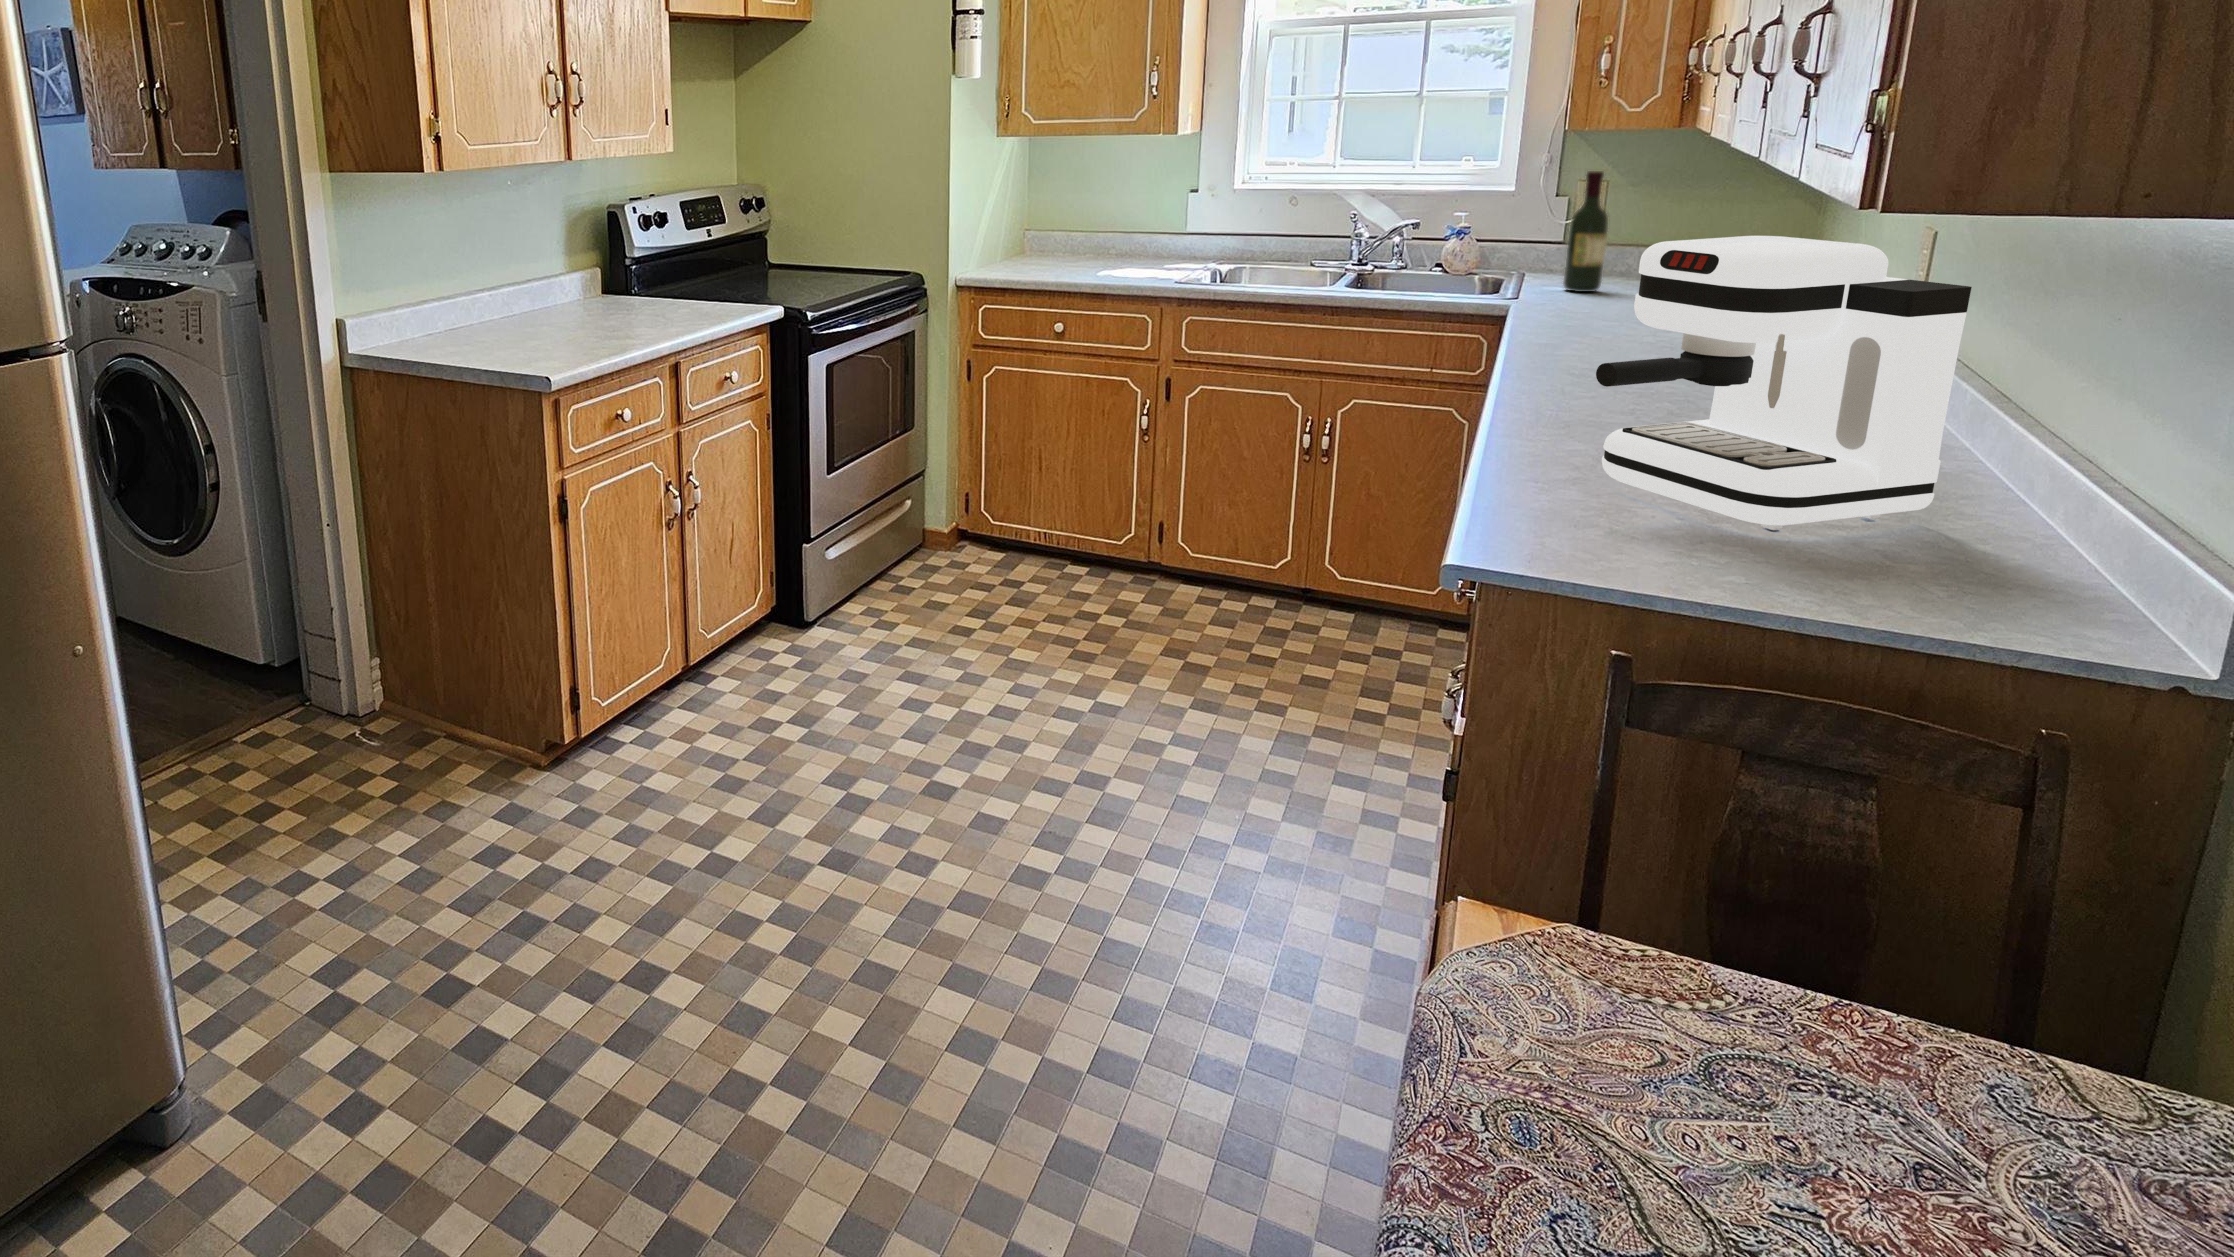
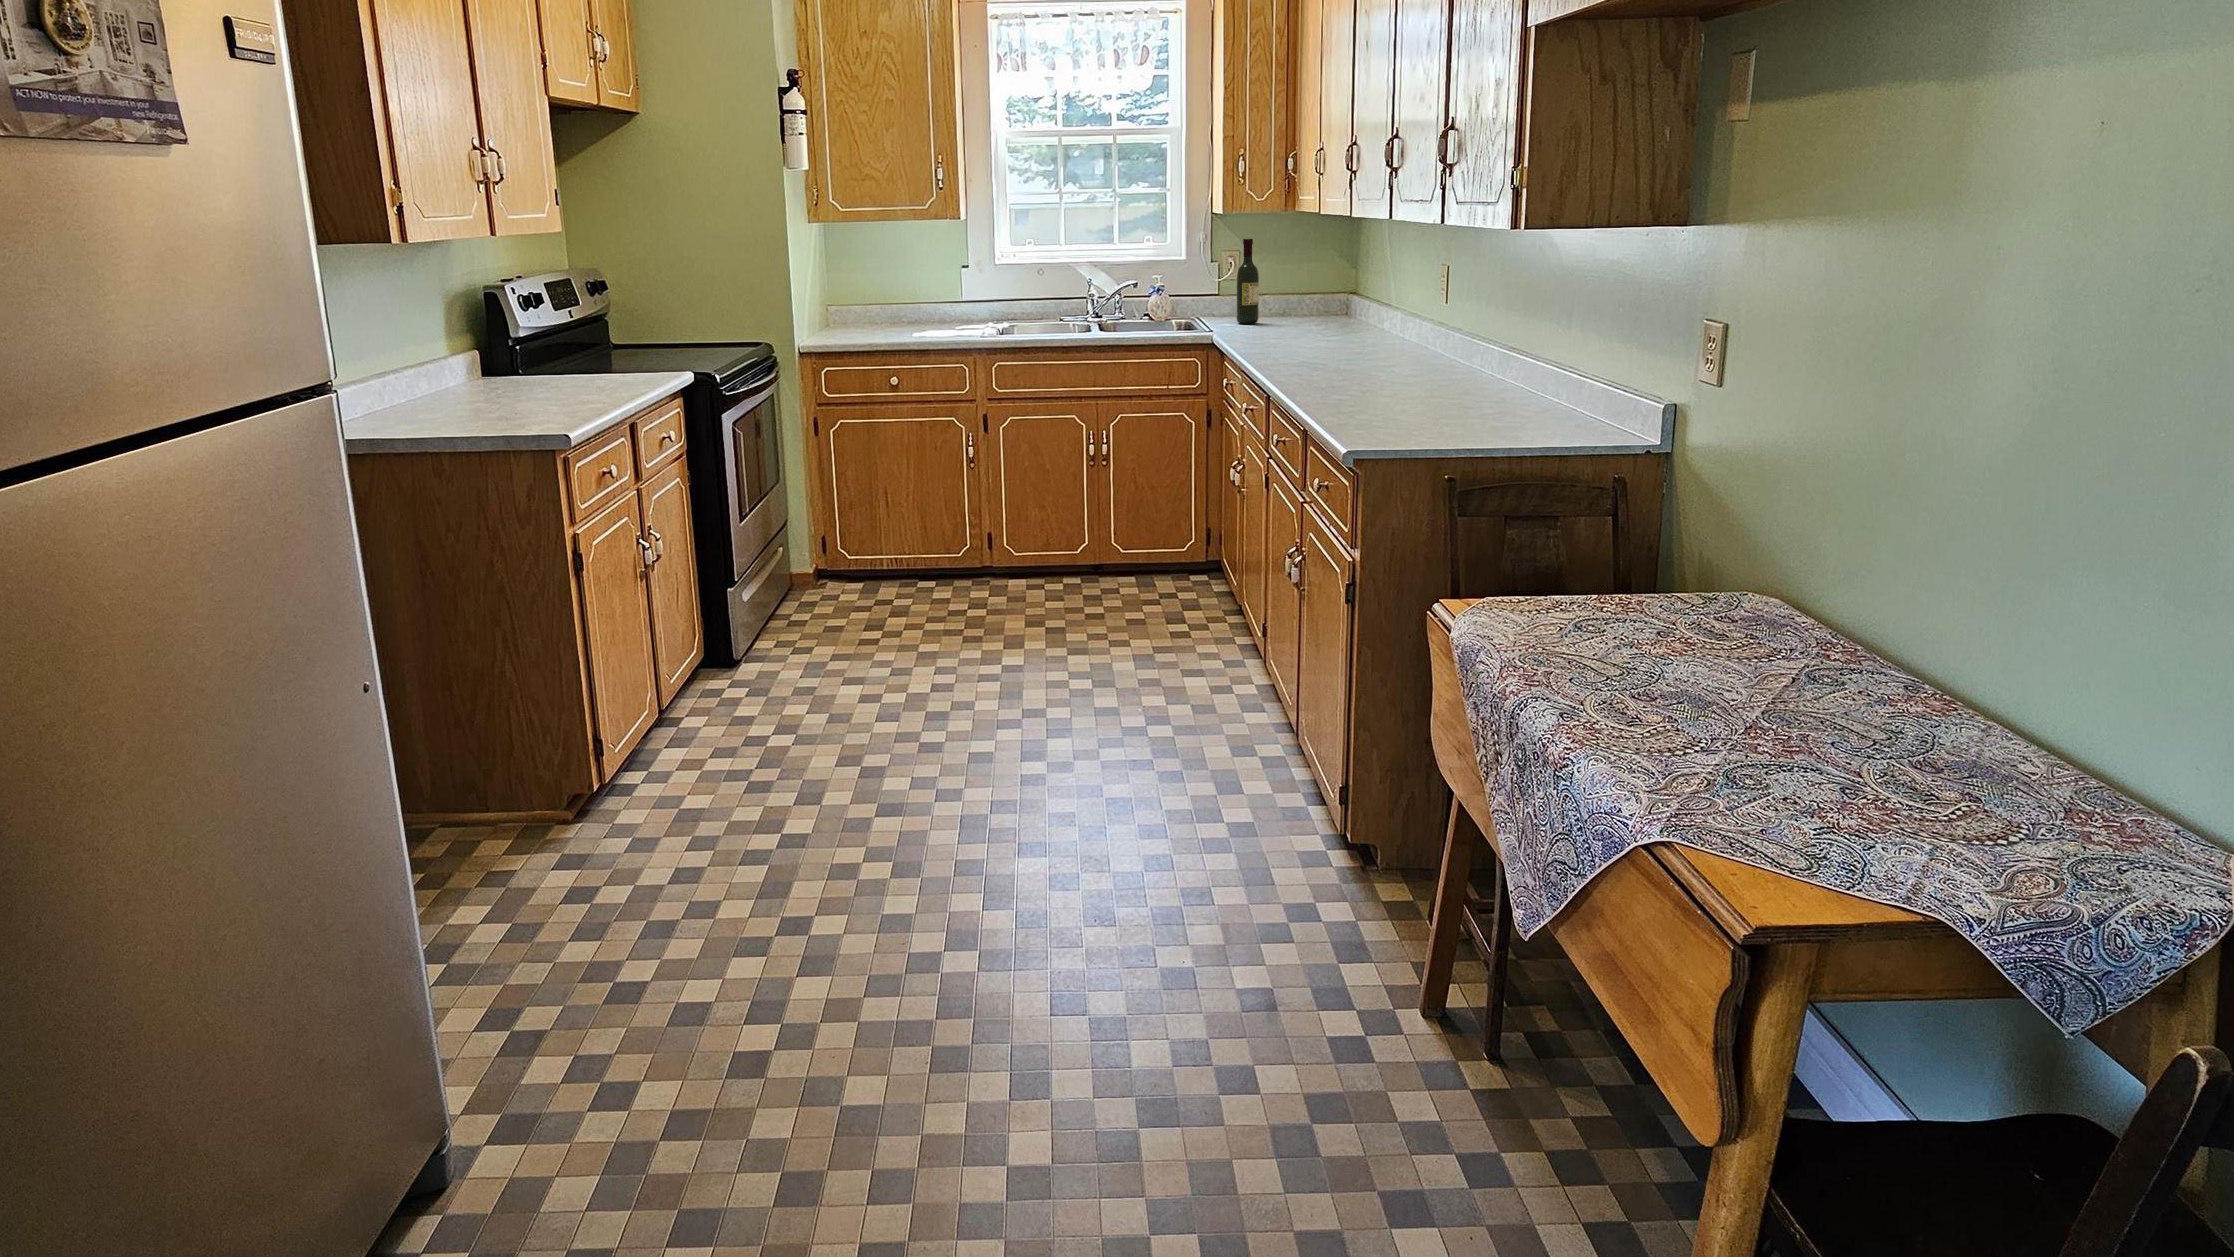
coffee maker: present [1596,236,1972,530] -> none [1369,257,1525,419]

